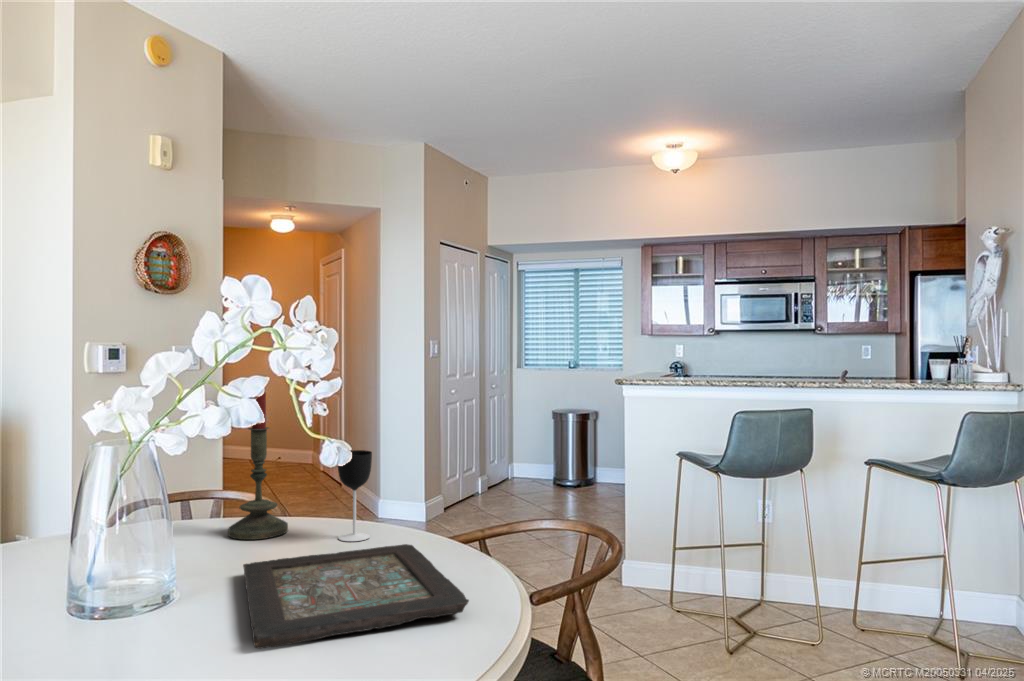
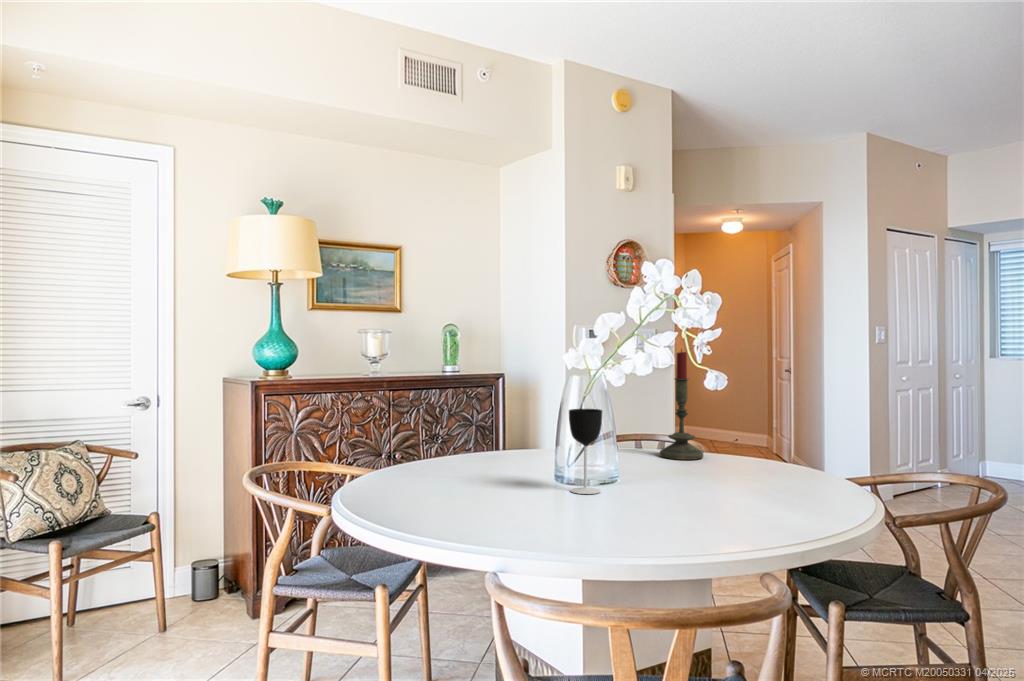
wine glass: present [338,450,372,541] -> present [569,409,602,494]
decorative tray: present [243,544,469,649] -> none [659,467,823,512]

